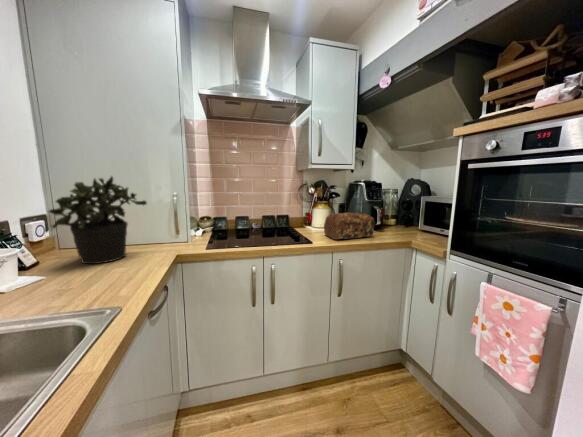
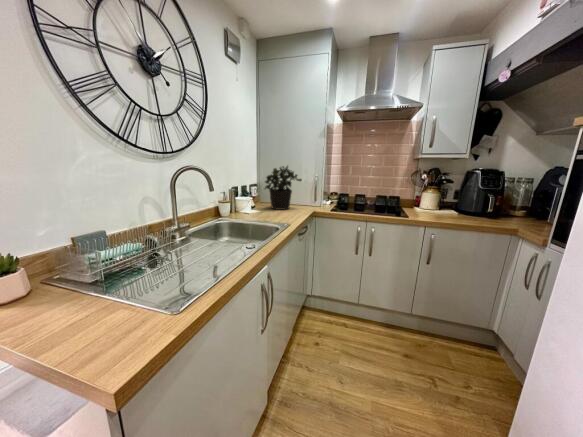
bread loaf: present [324,212,375,240] -> none [425,197,476,220]

